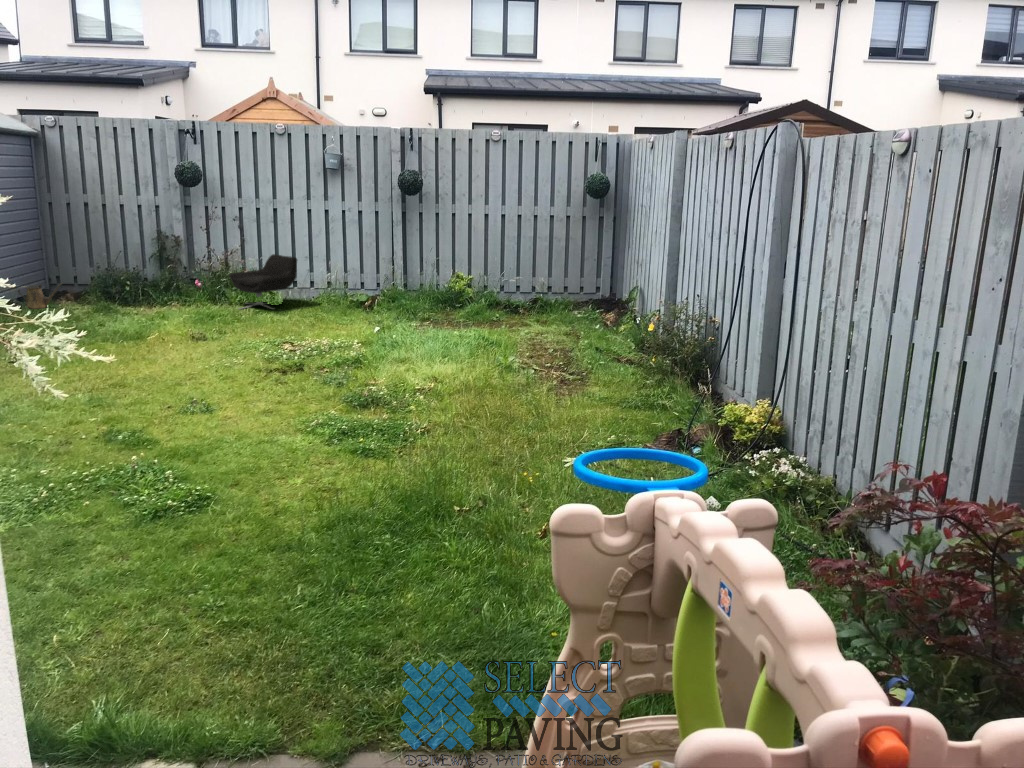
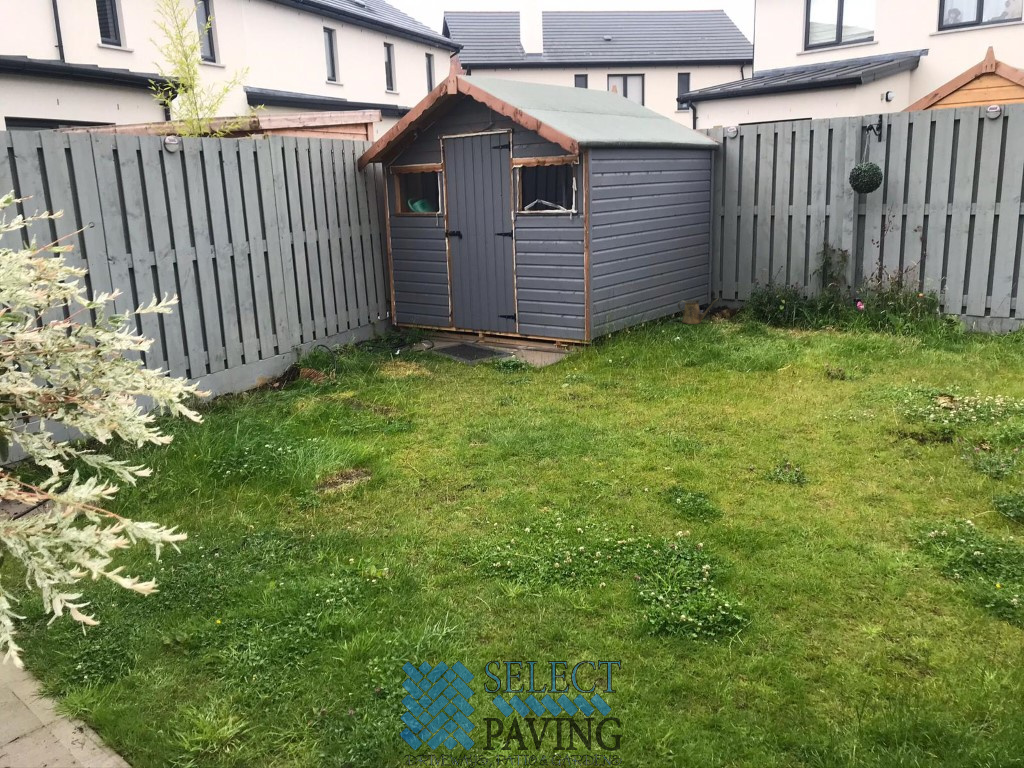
lounge chair: present [229,254,297,309] -> none [897,274,993,344]

